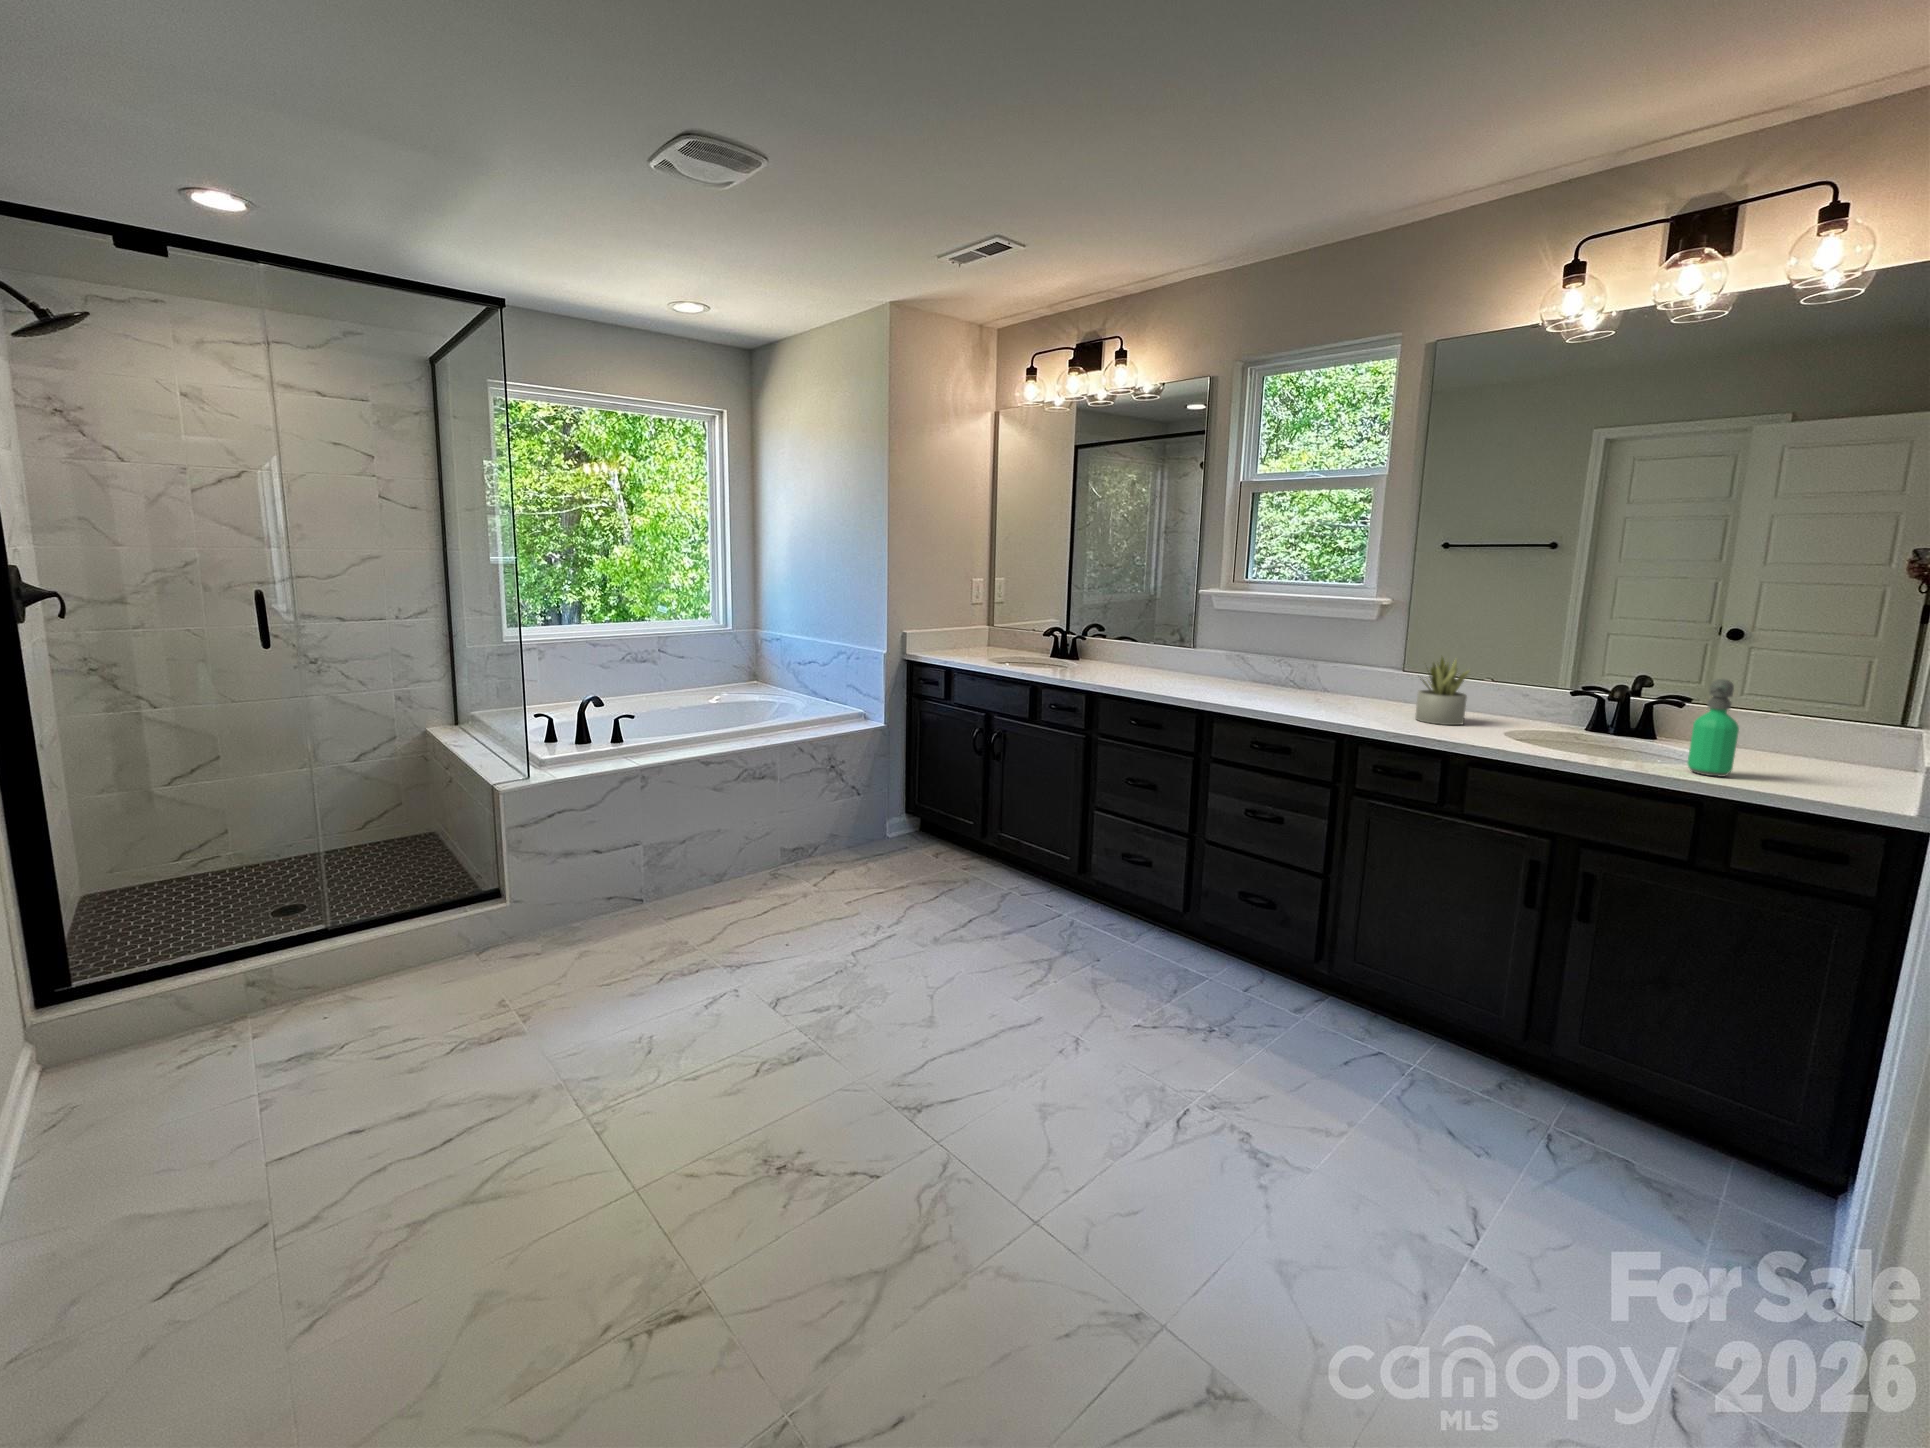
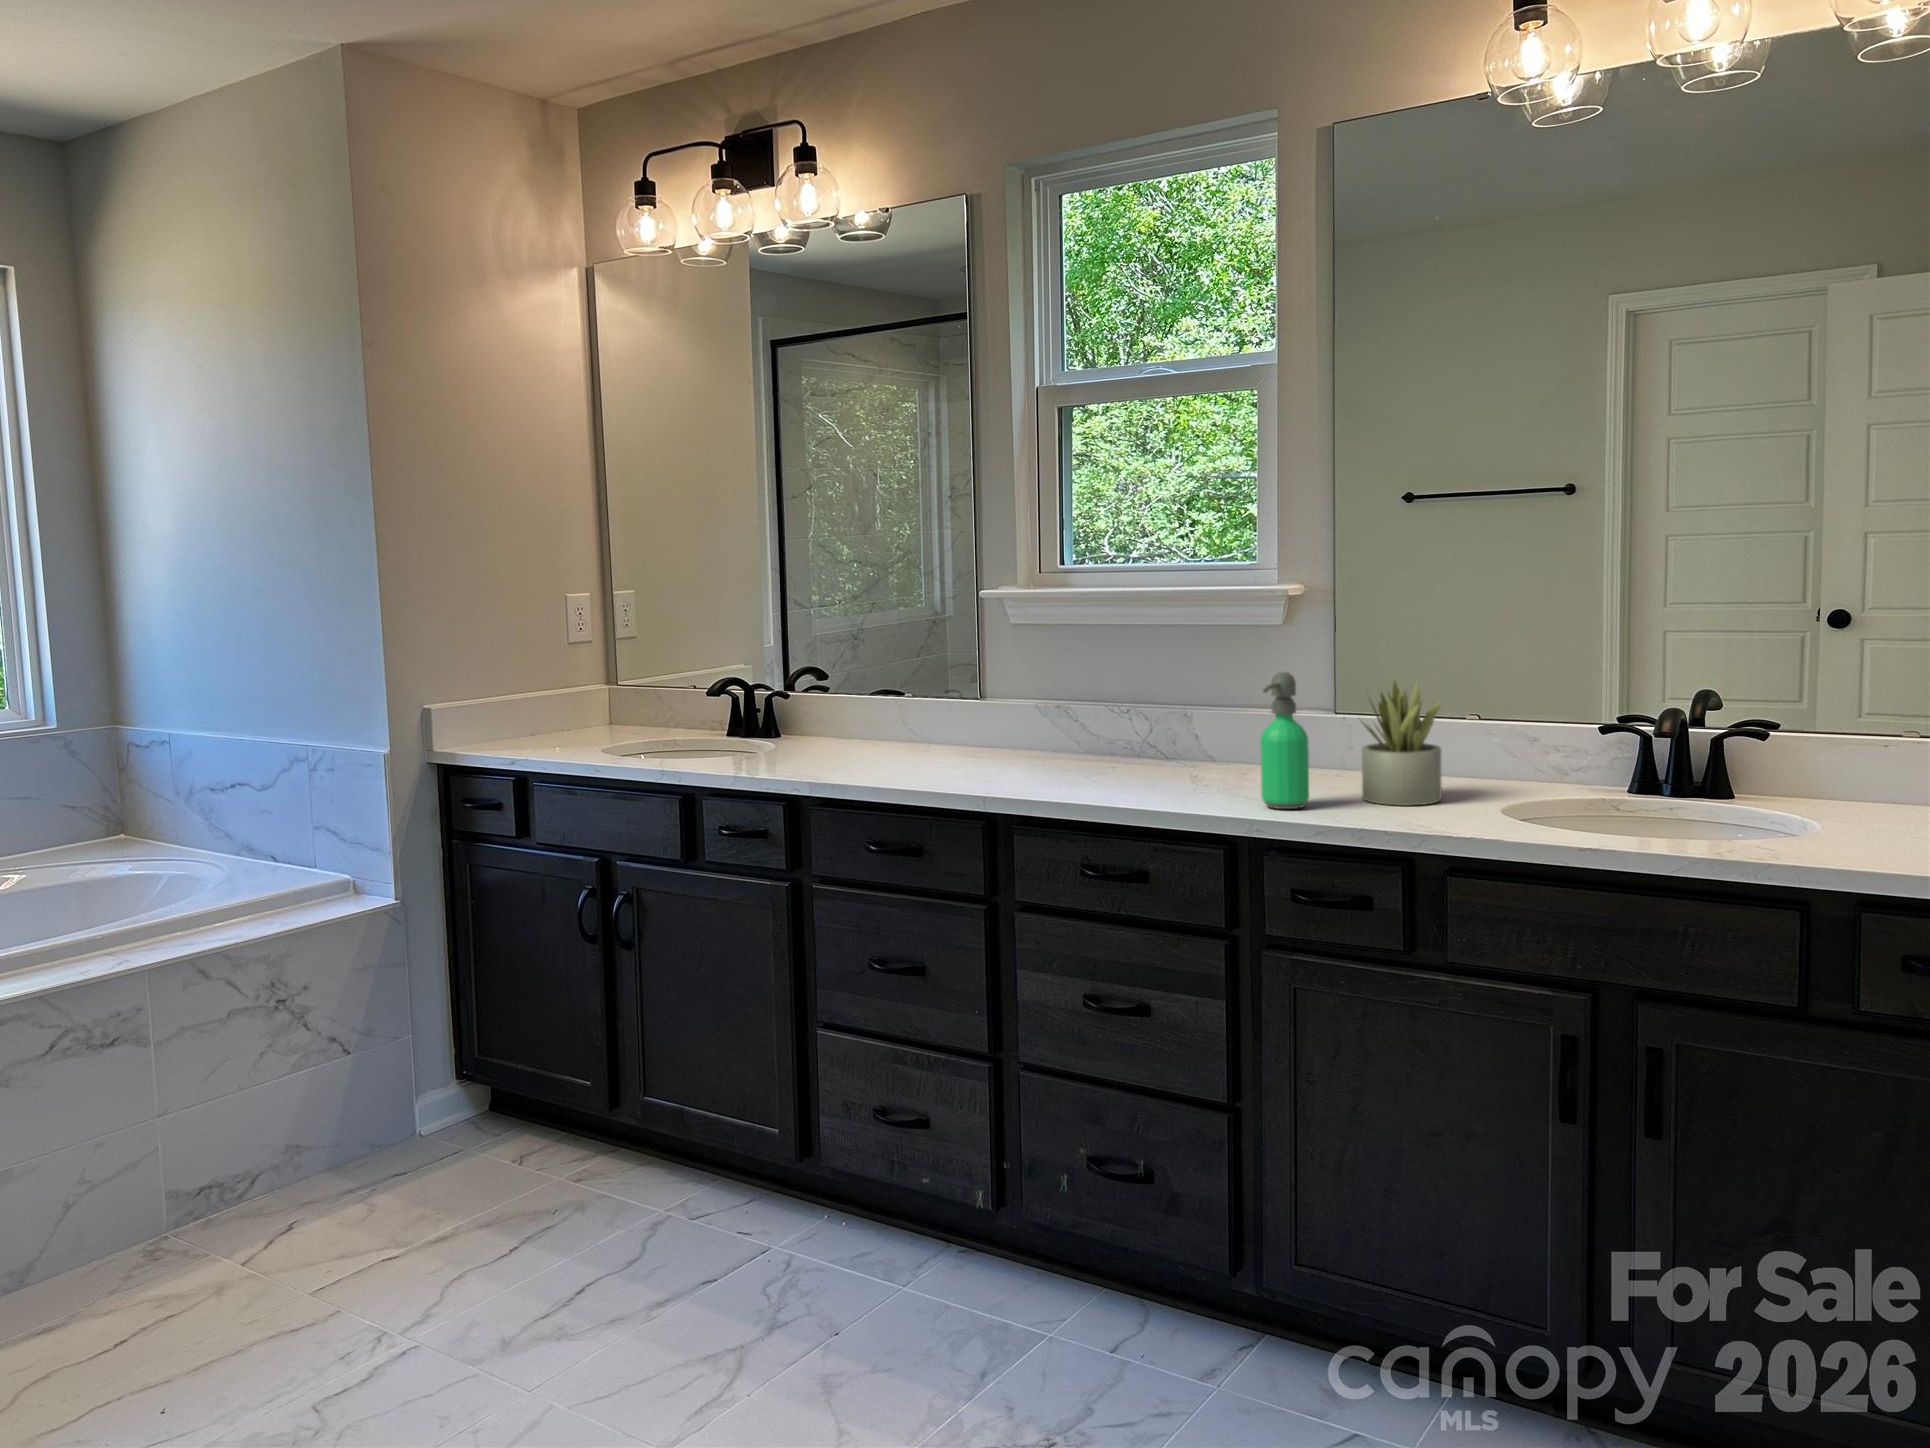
soap dispenser: present [1688,679,1739,777] -> present [1260,672,1309,809]

